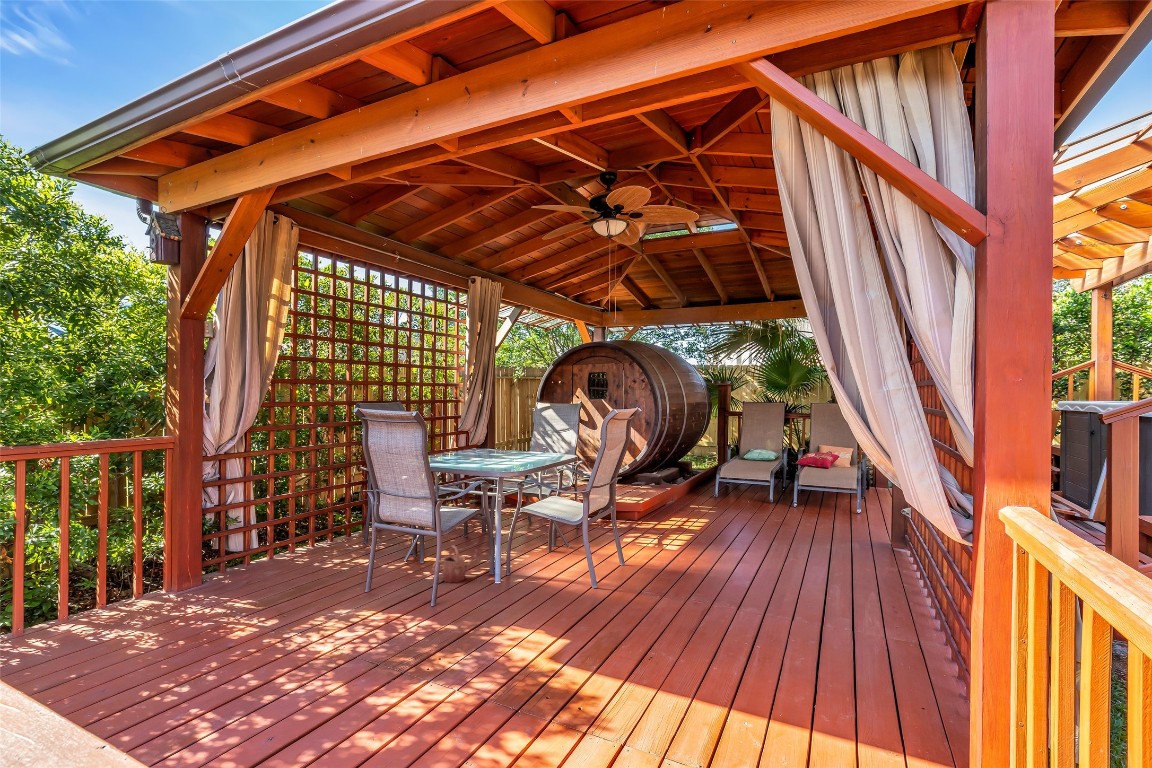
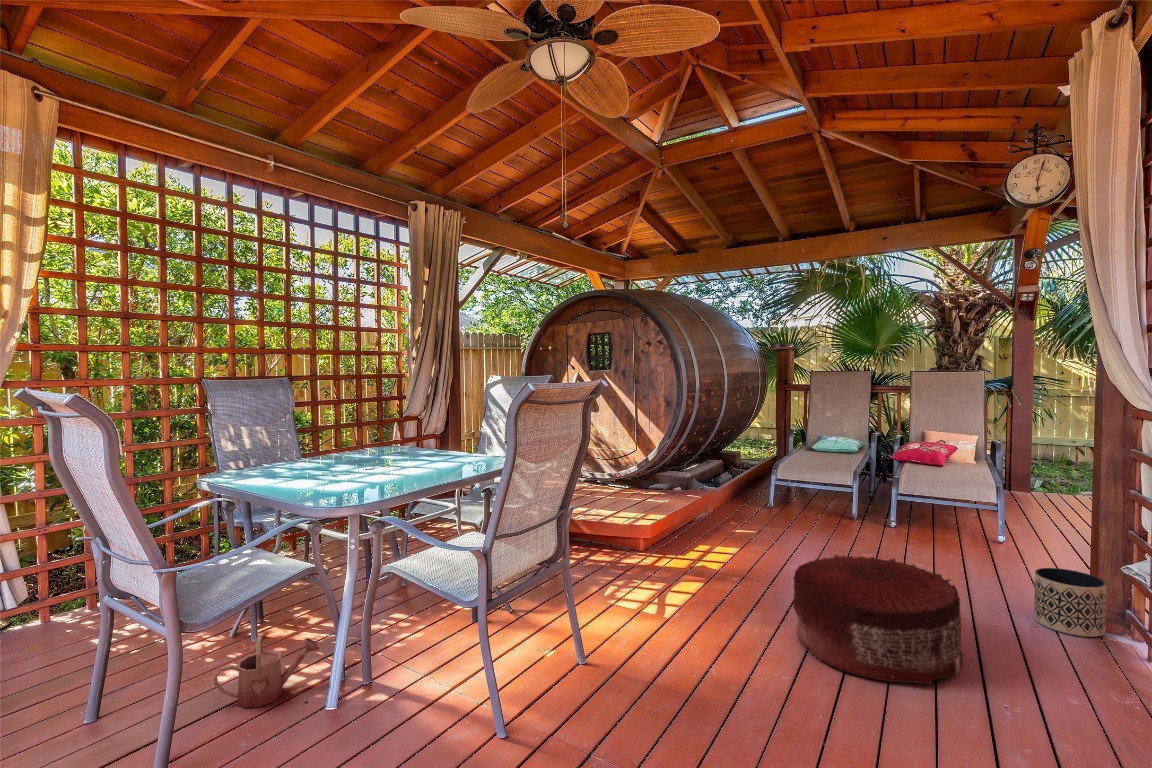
pouf: none [735,510,823,567] -> present [793,555,963,684]
planter: none [865,518,898,552] -> present [1034,568,1106,637]

